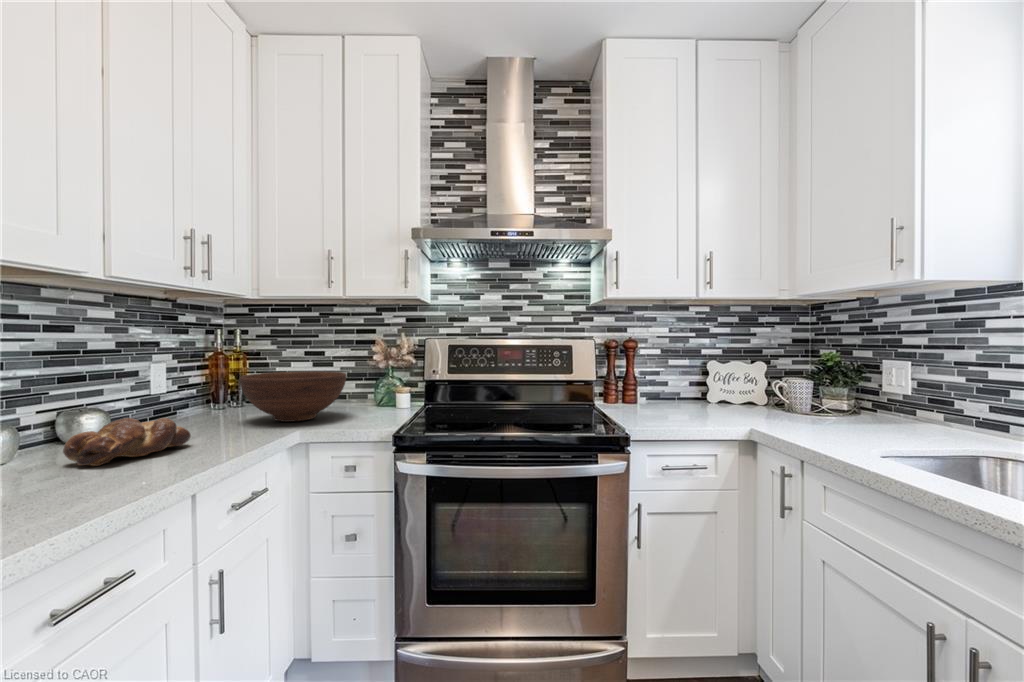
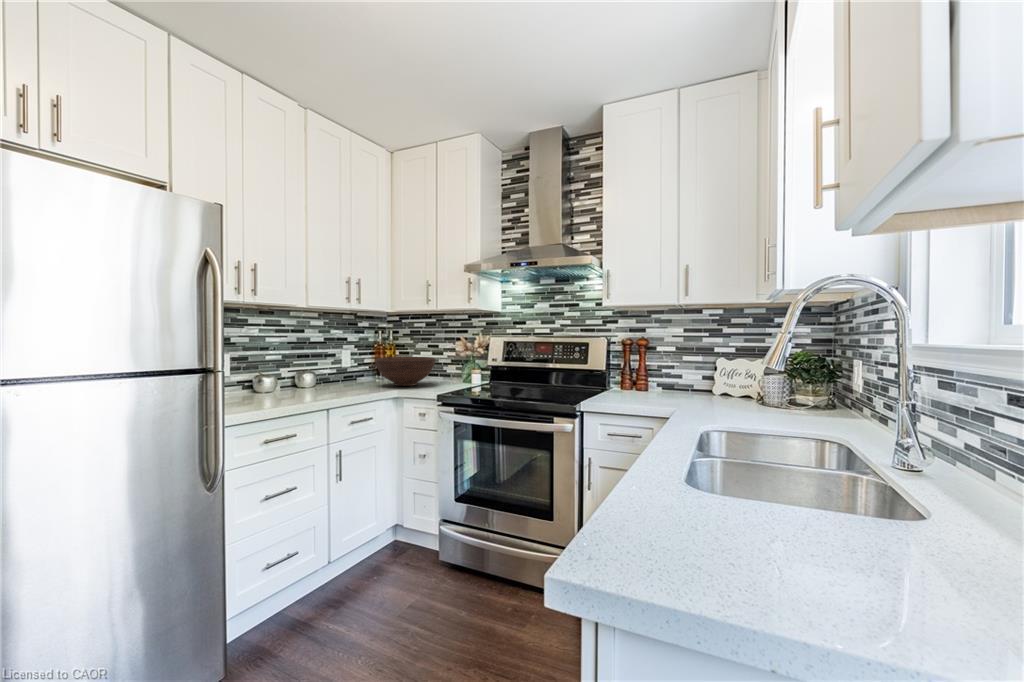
bread loaf: present [63,418,191,466] -> none [285,376,340,397]

